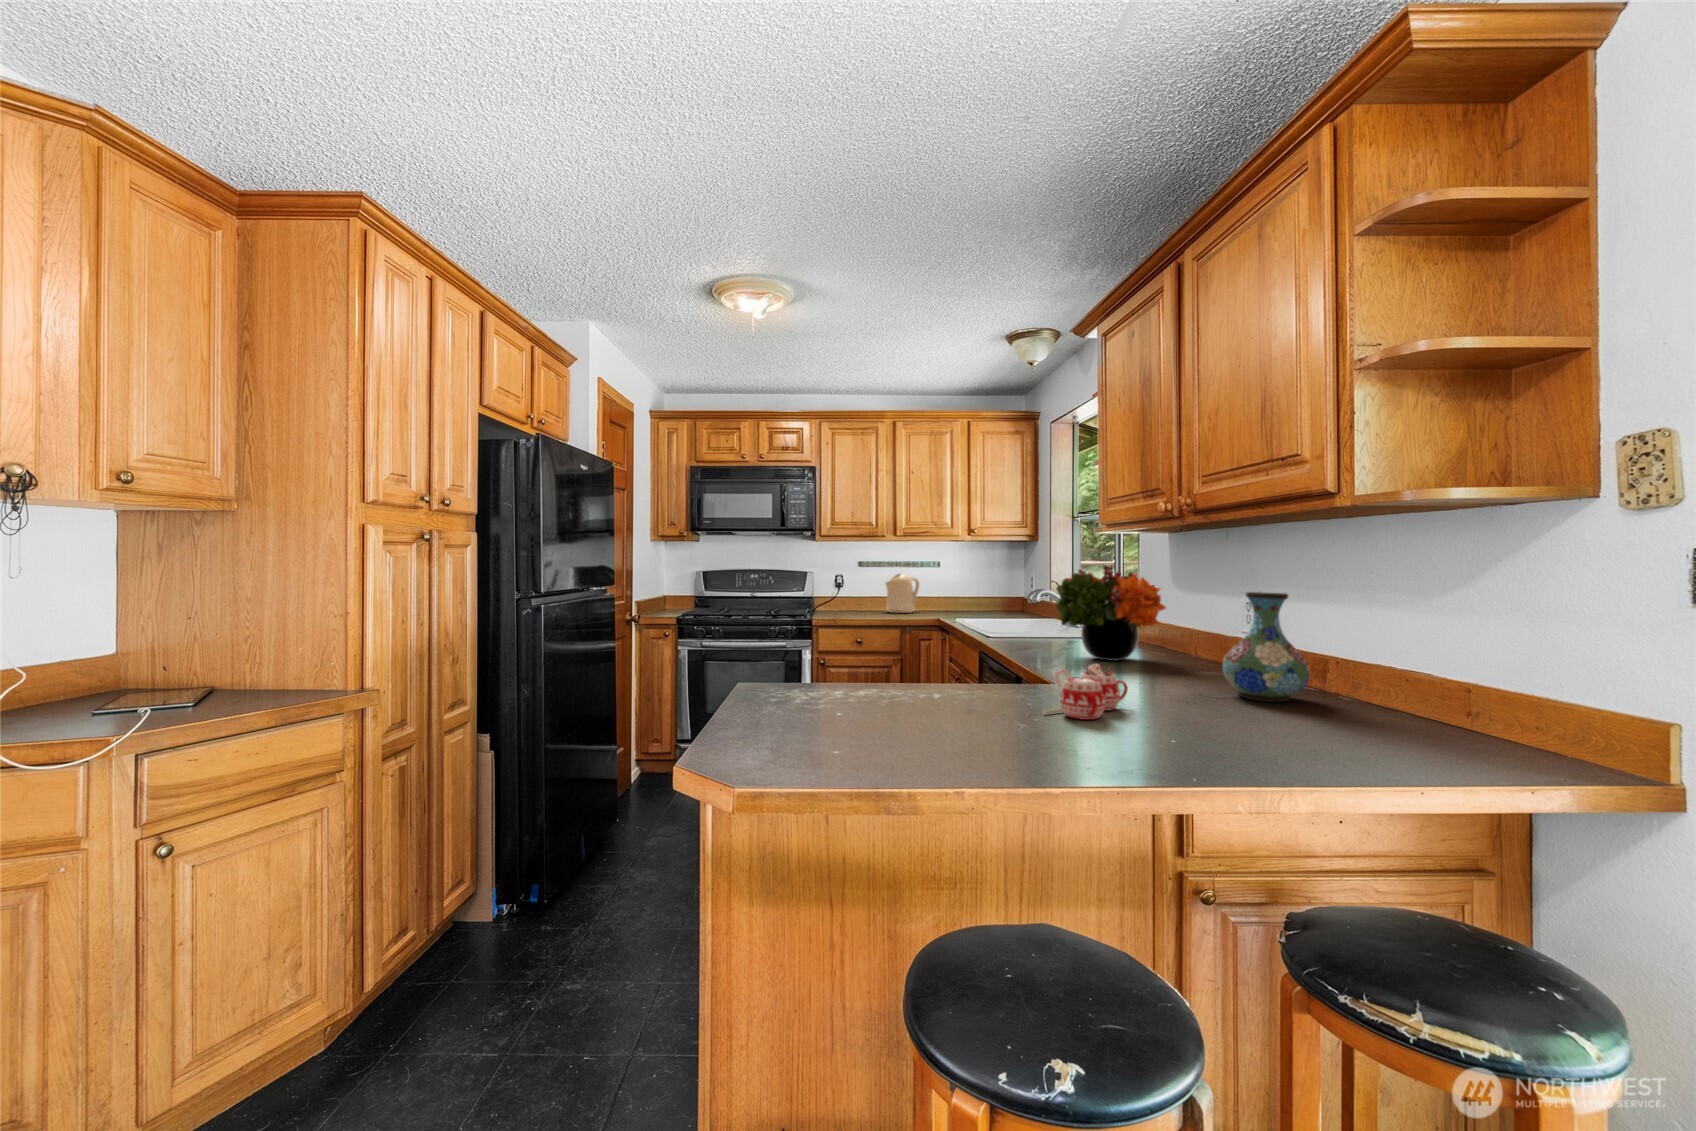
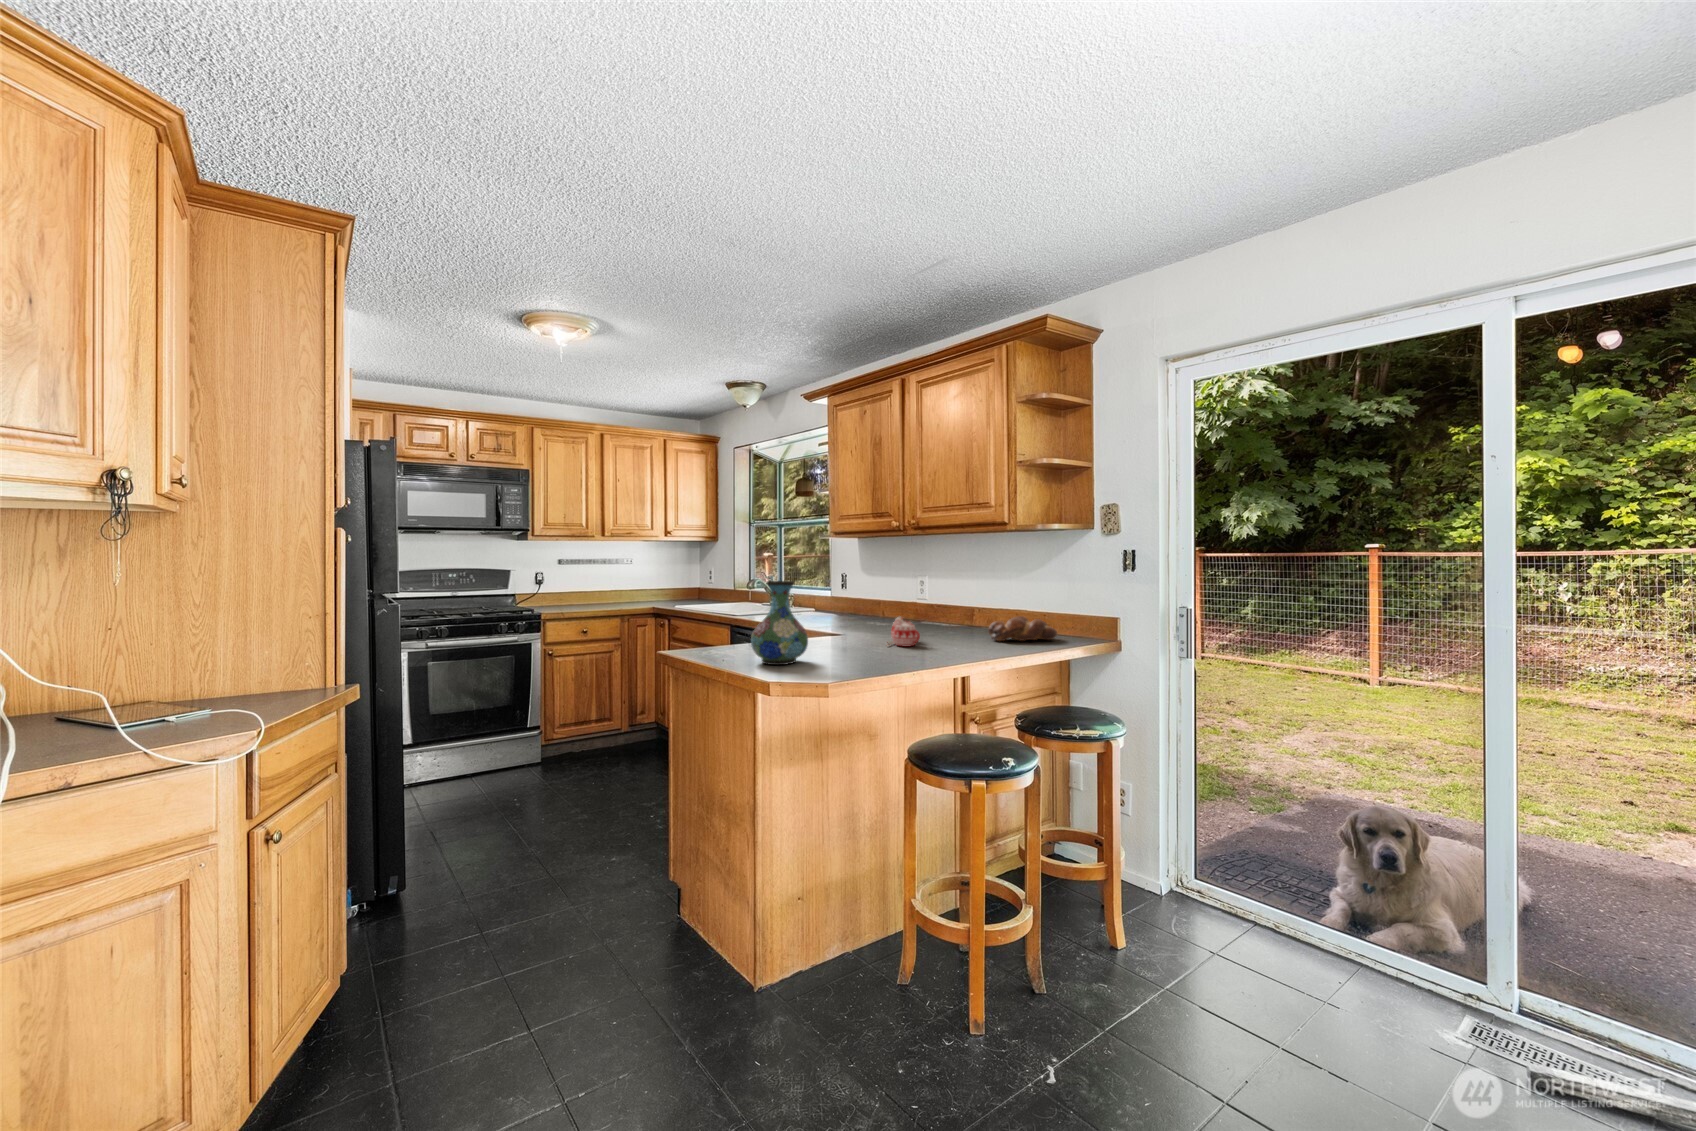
flower arrangement: present [1056,565,1166,661] -> none [811,560,880,622]
kettle: present [885,574,919,613] -> none [600,570,628,605]
vase: present [1223,592,1309,702] -> present [751,581,808,665]
bread loaf: none [1282,689,1464,752] -> present [988,616,1057,641]

